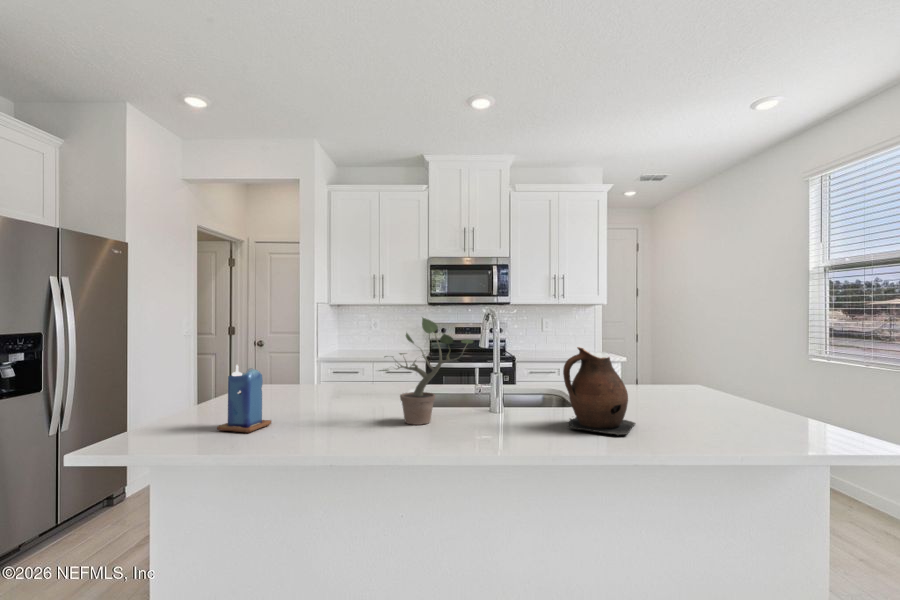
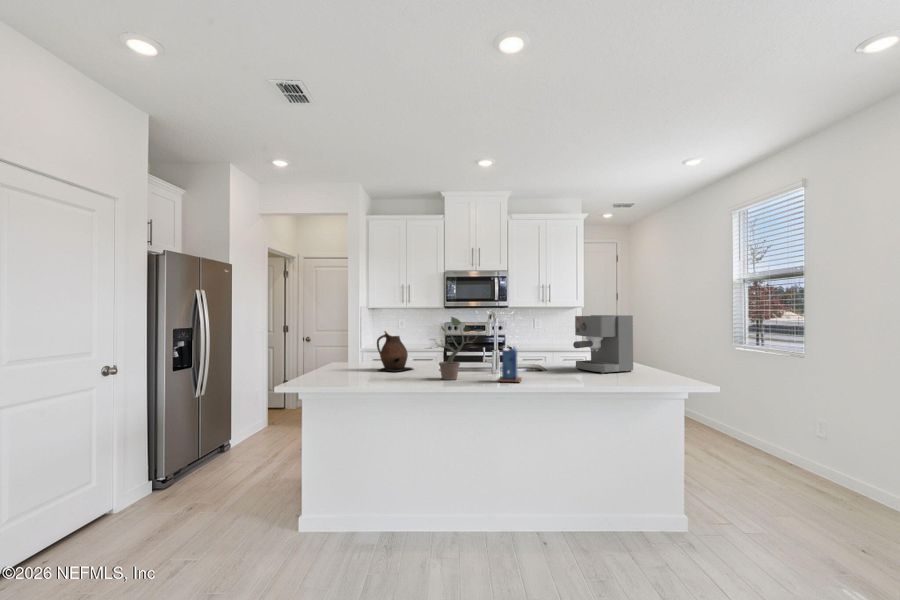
coffee maker: none [617,316,711,409] -> present [573,315,633,374]
ceramic pitcher: present [563,347,635,436] -> present [377,331,413,372]
candle: present [217,365,271,433] -> present [498,346,522,382]

